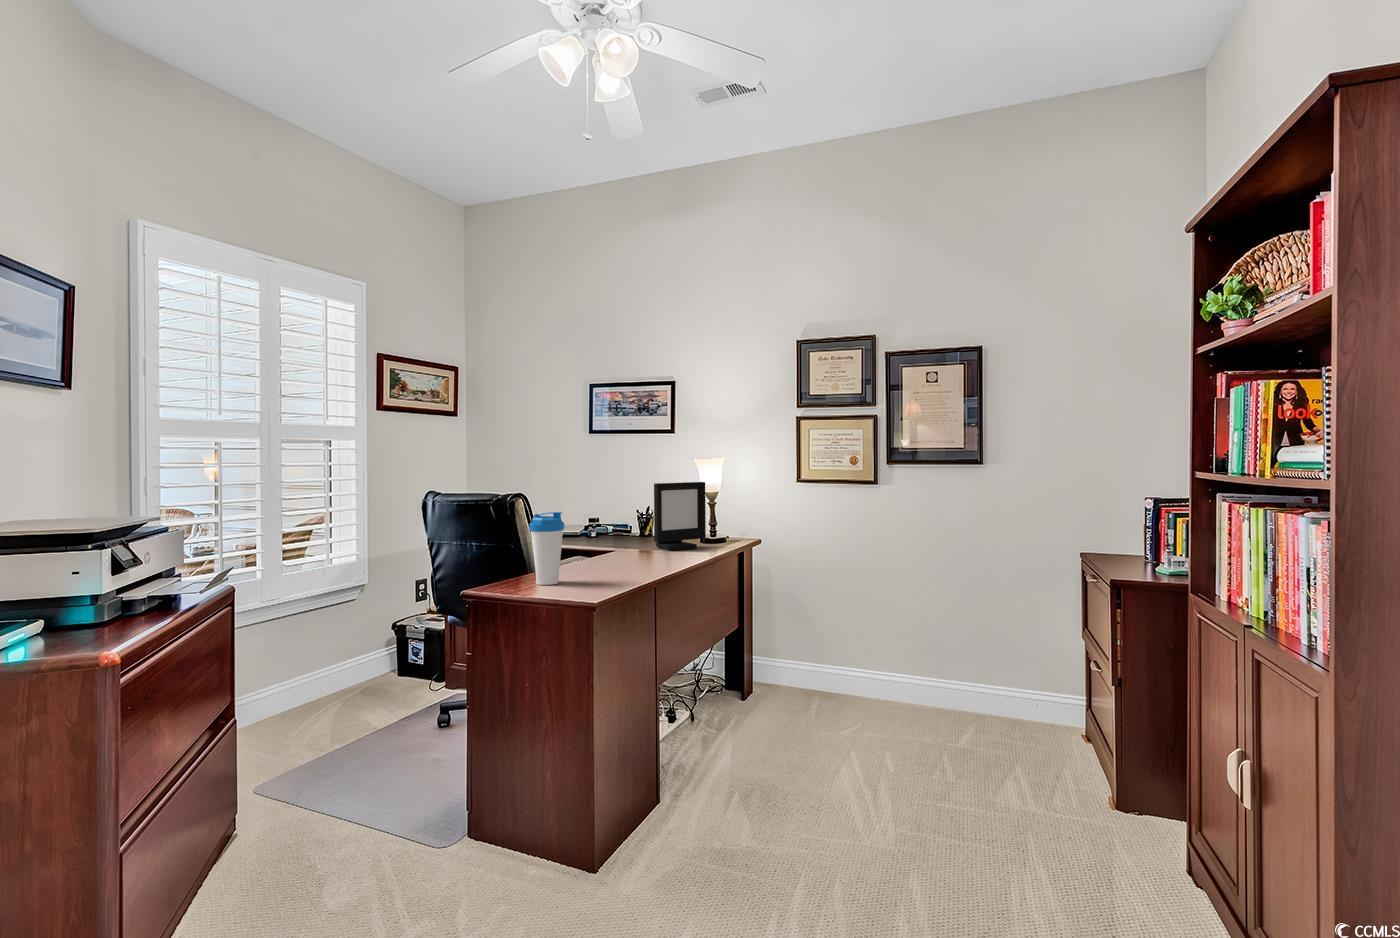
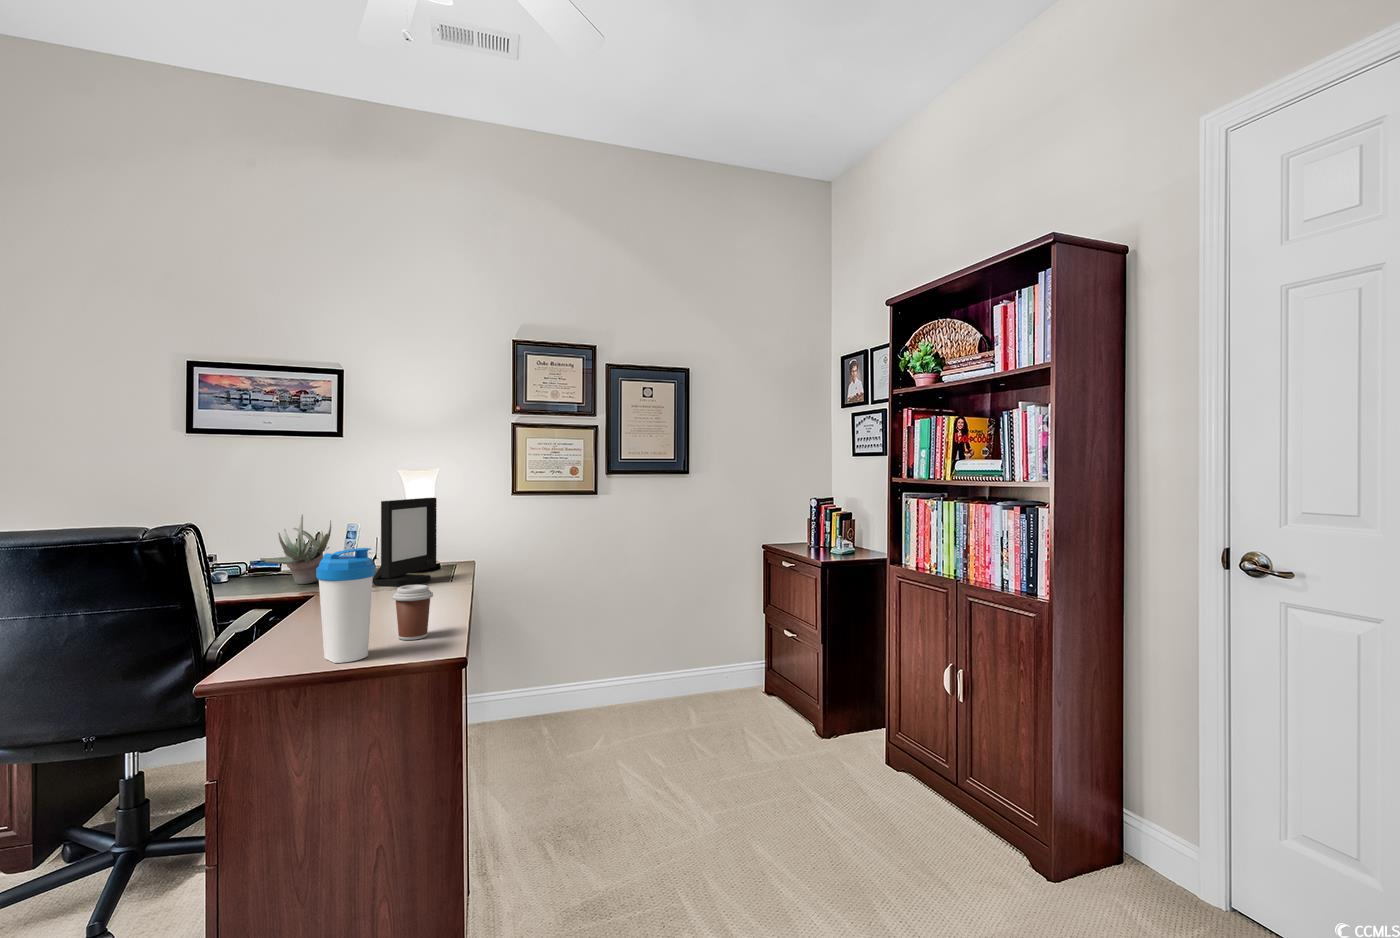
succulent plant: none [590,492,638,543] -> present [260,514,331,584]
coffee cup: none [589,542,615,580] -> present [393,585,433,640]

